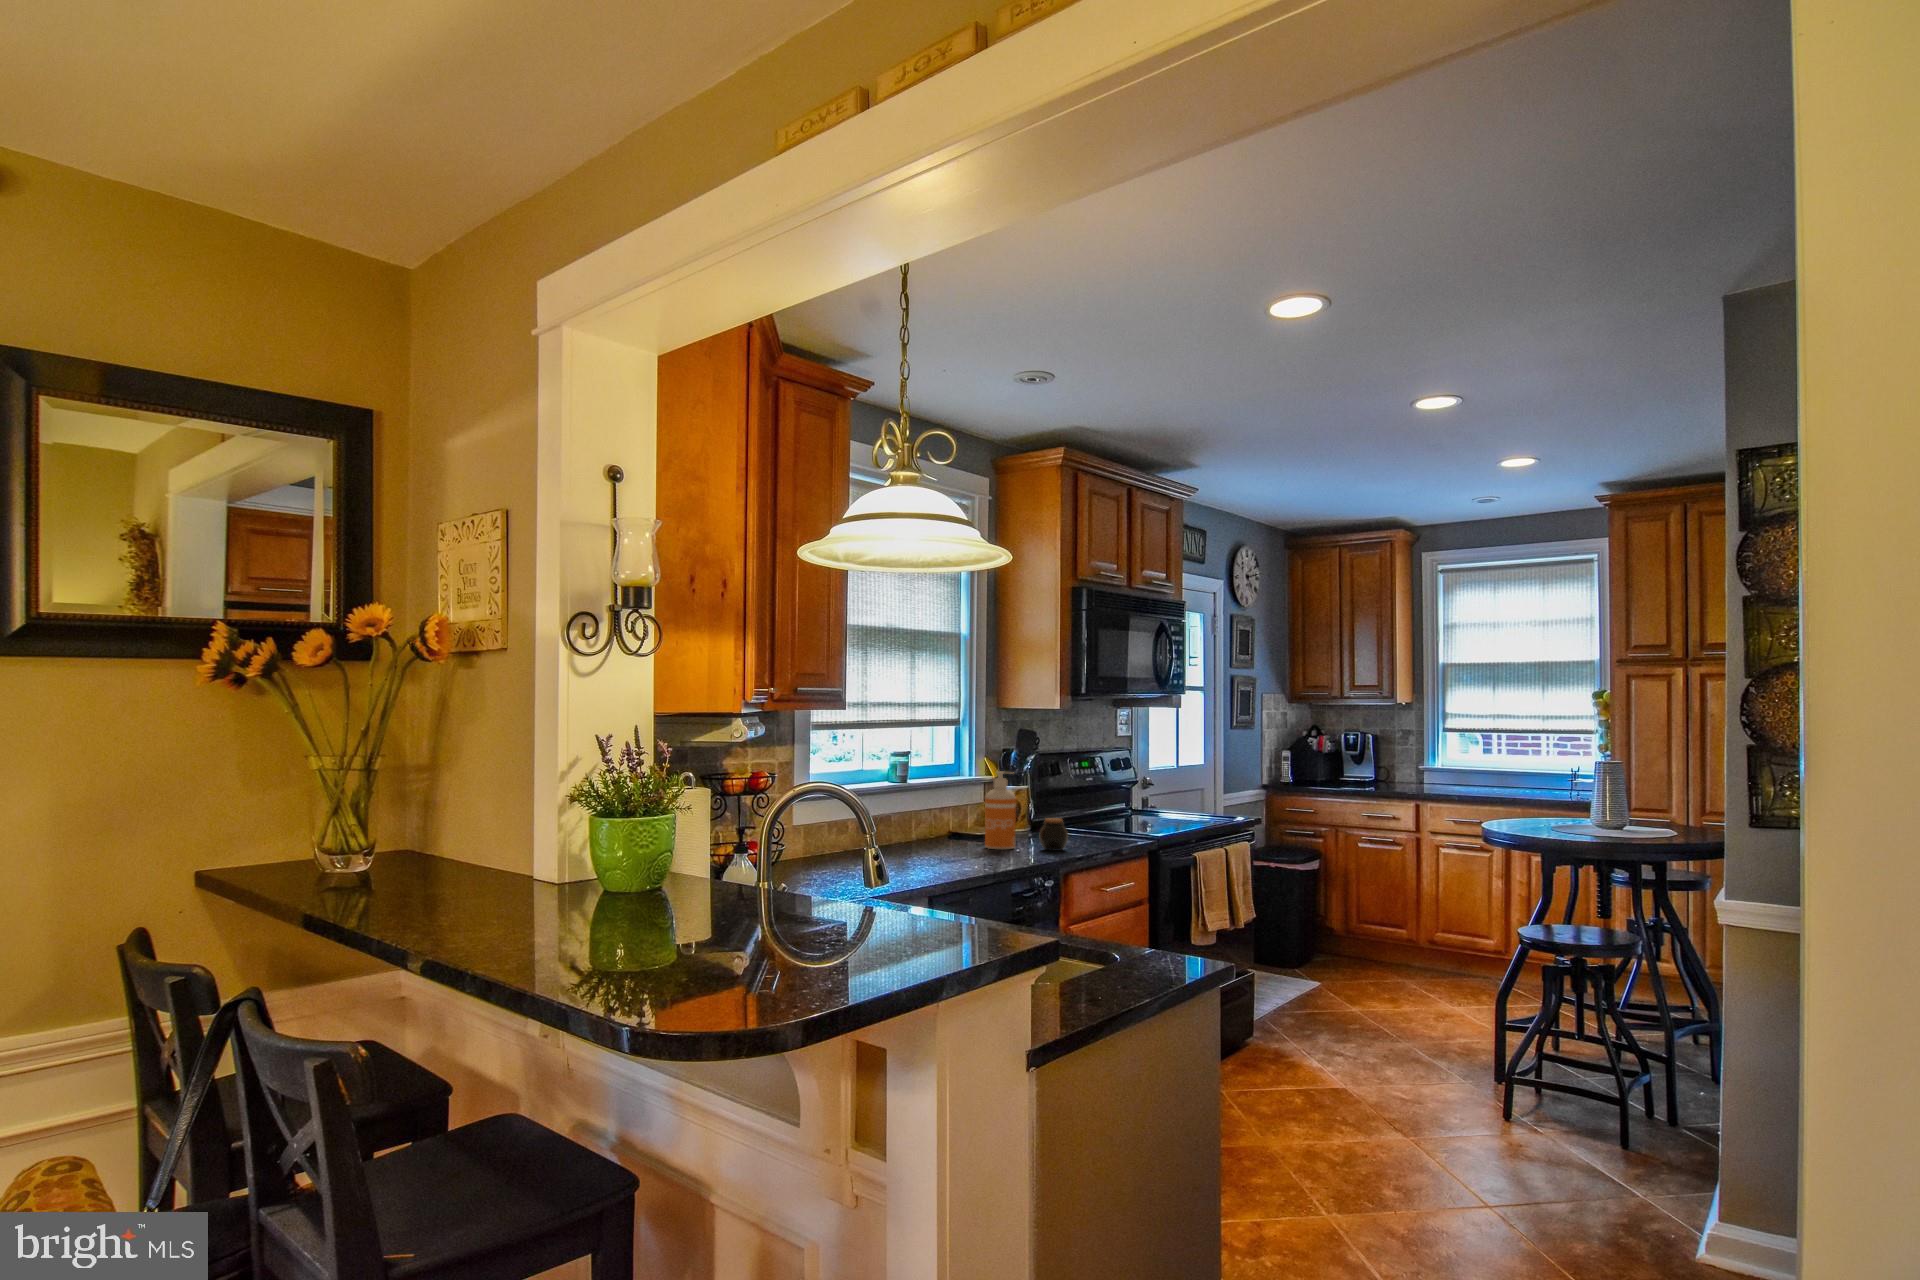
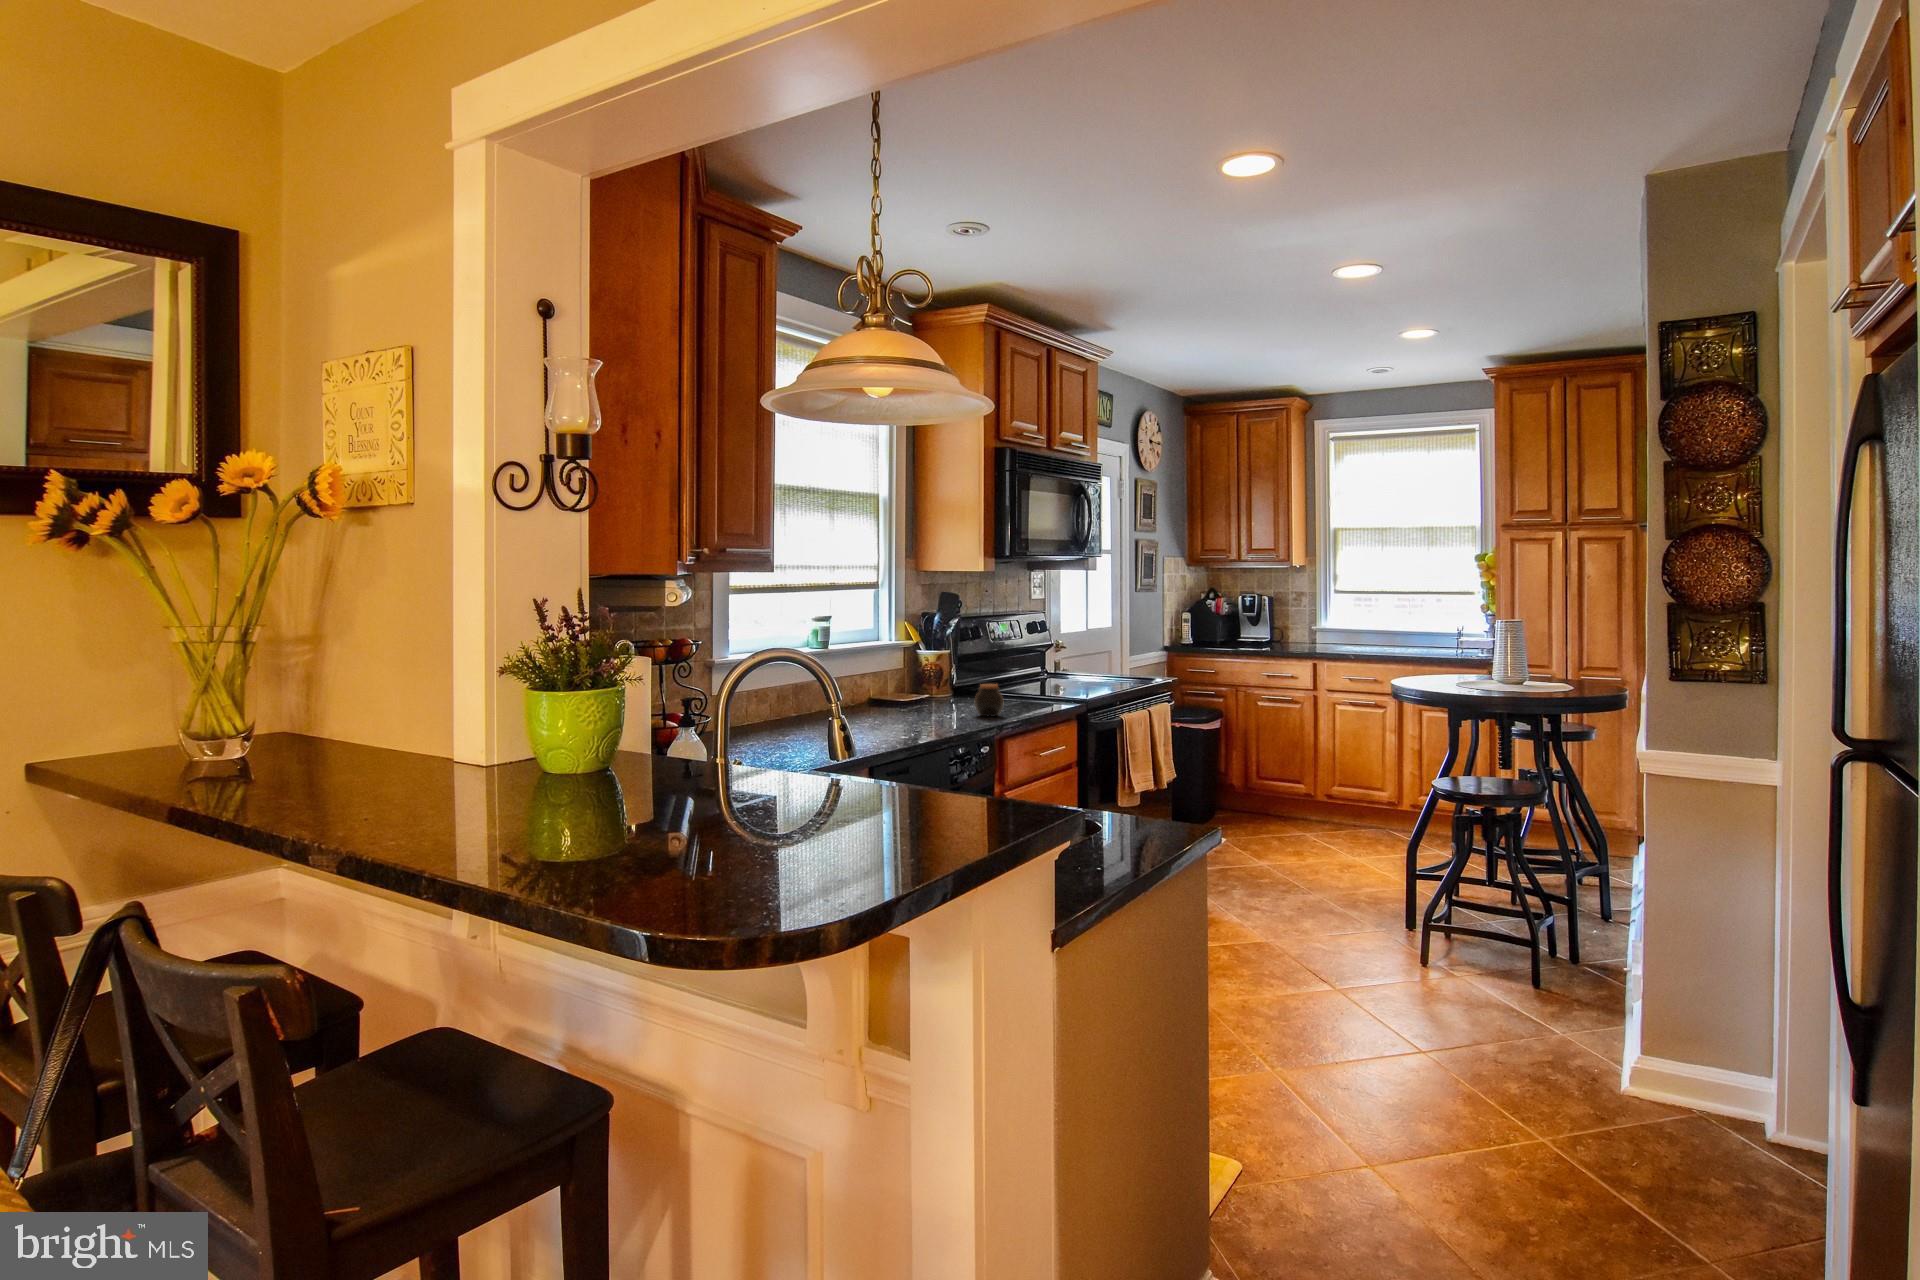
soap dispenser: present [985,771,1016,849] -> none [919,638,950,717]

